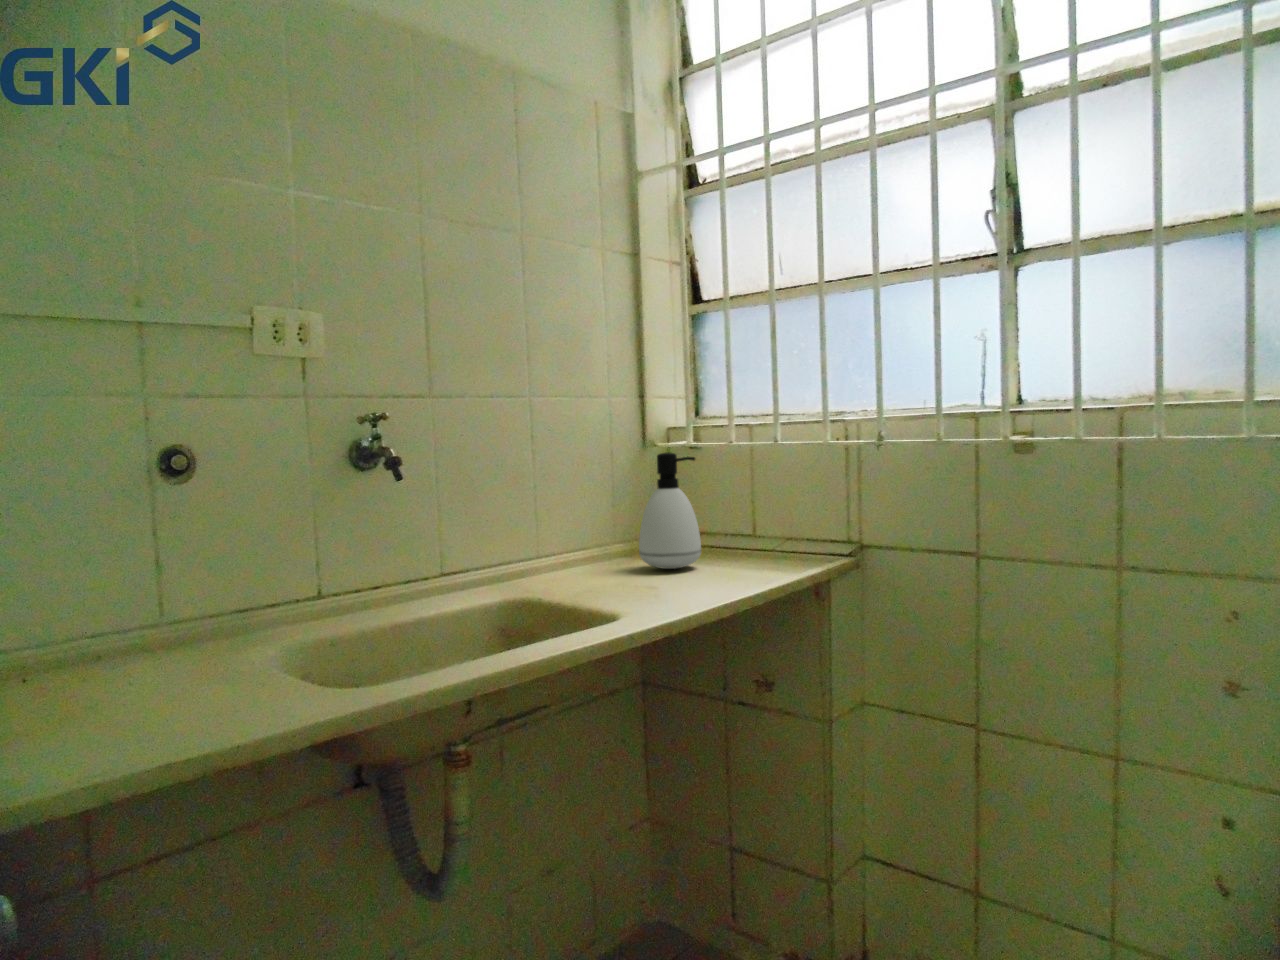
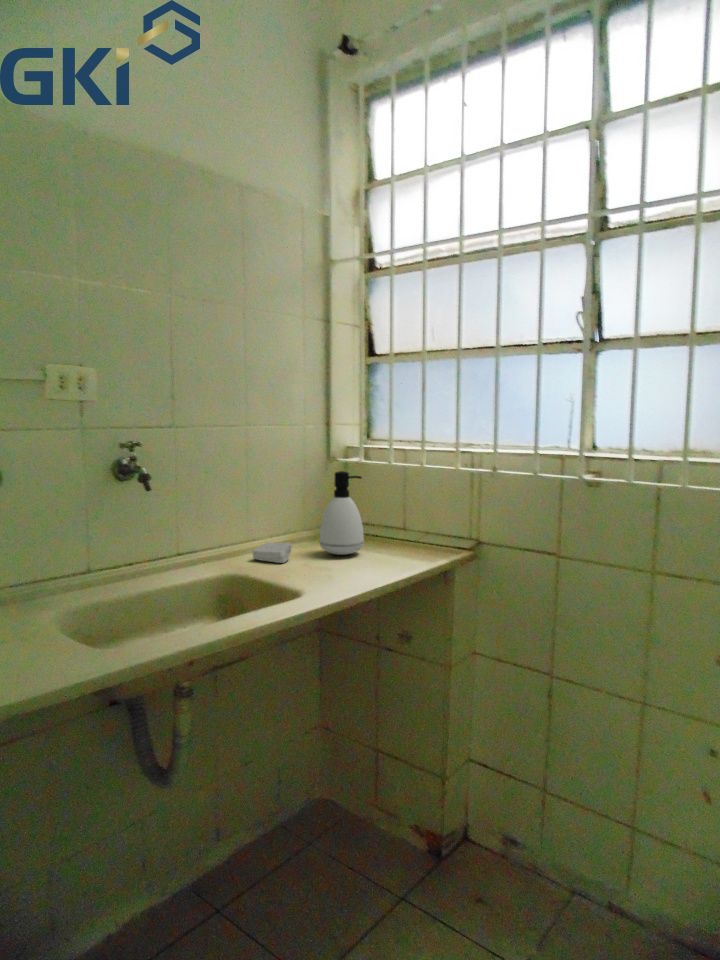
soap bar: none [548,554,602,581] -> present [253,542,292,563]

